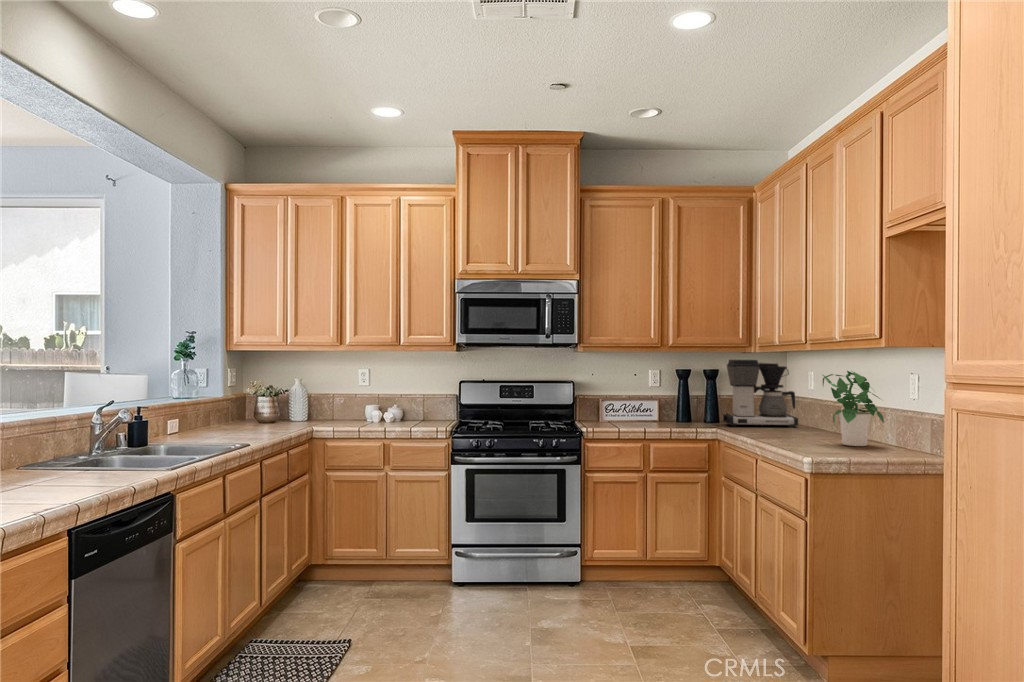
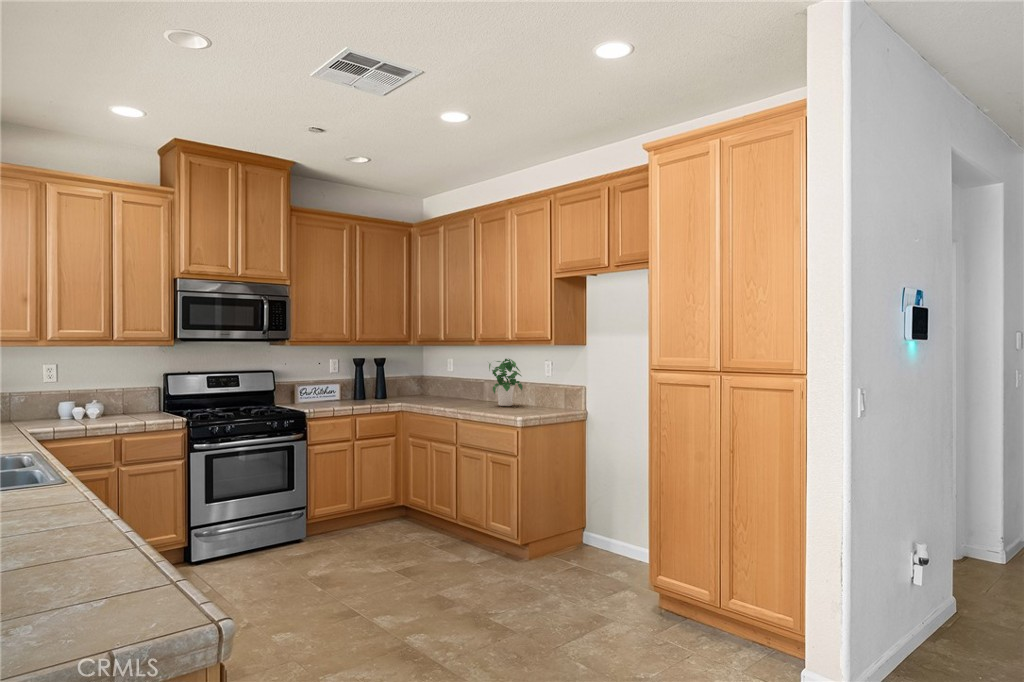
coffee maker: present [723,360,798,428] -> none [394,350,448,401]

